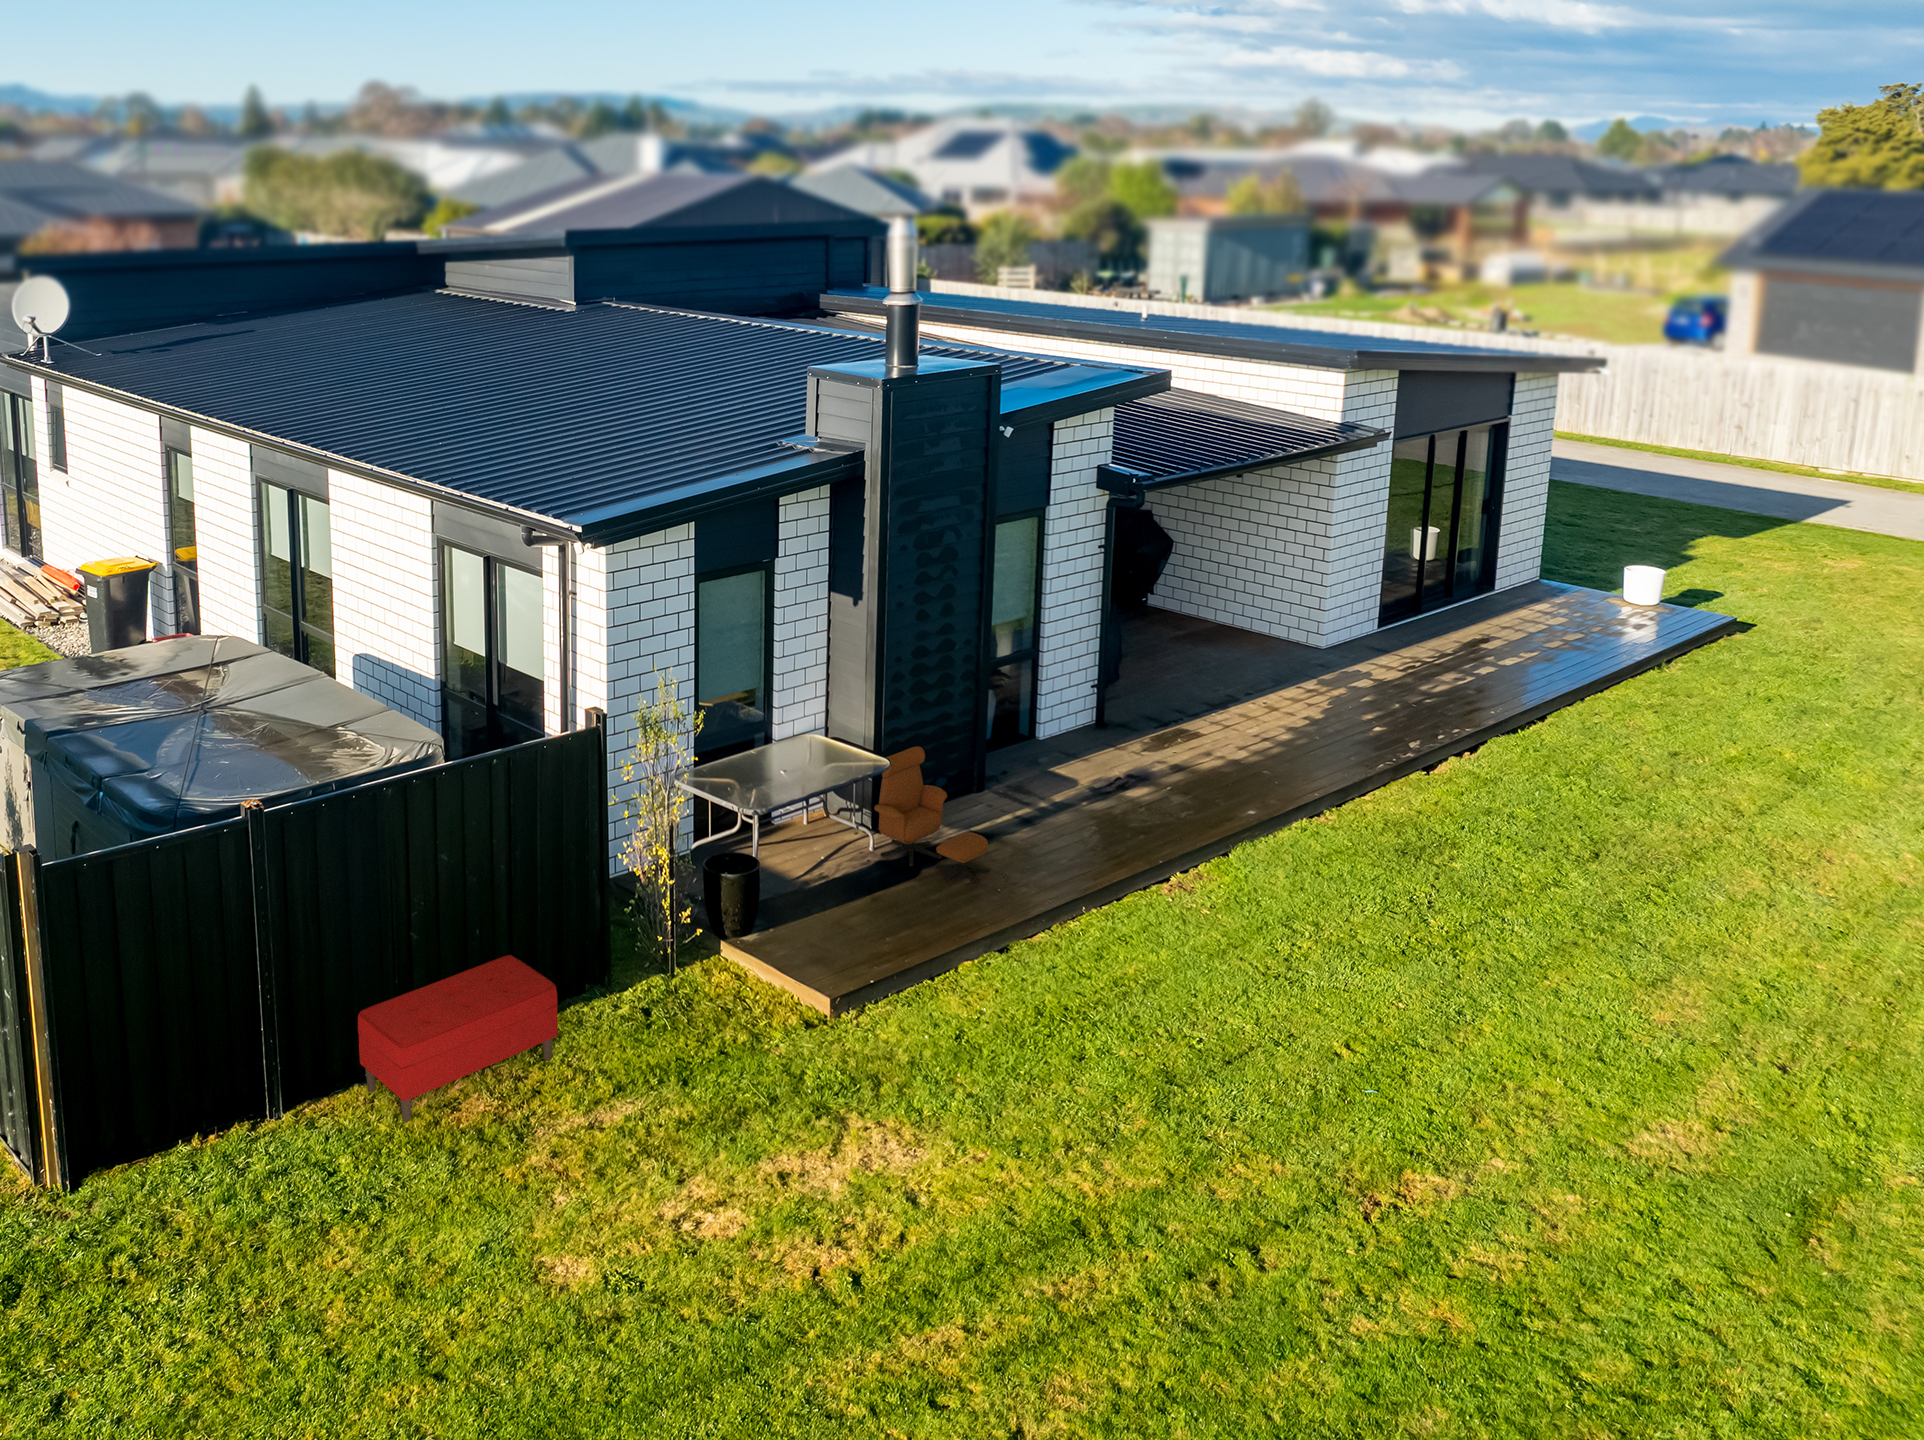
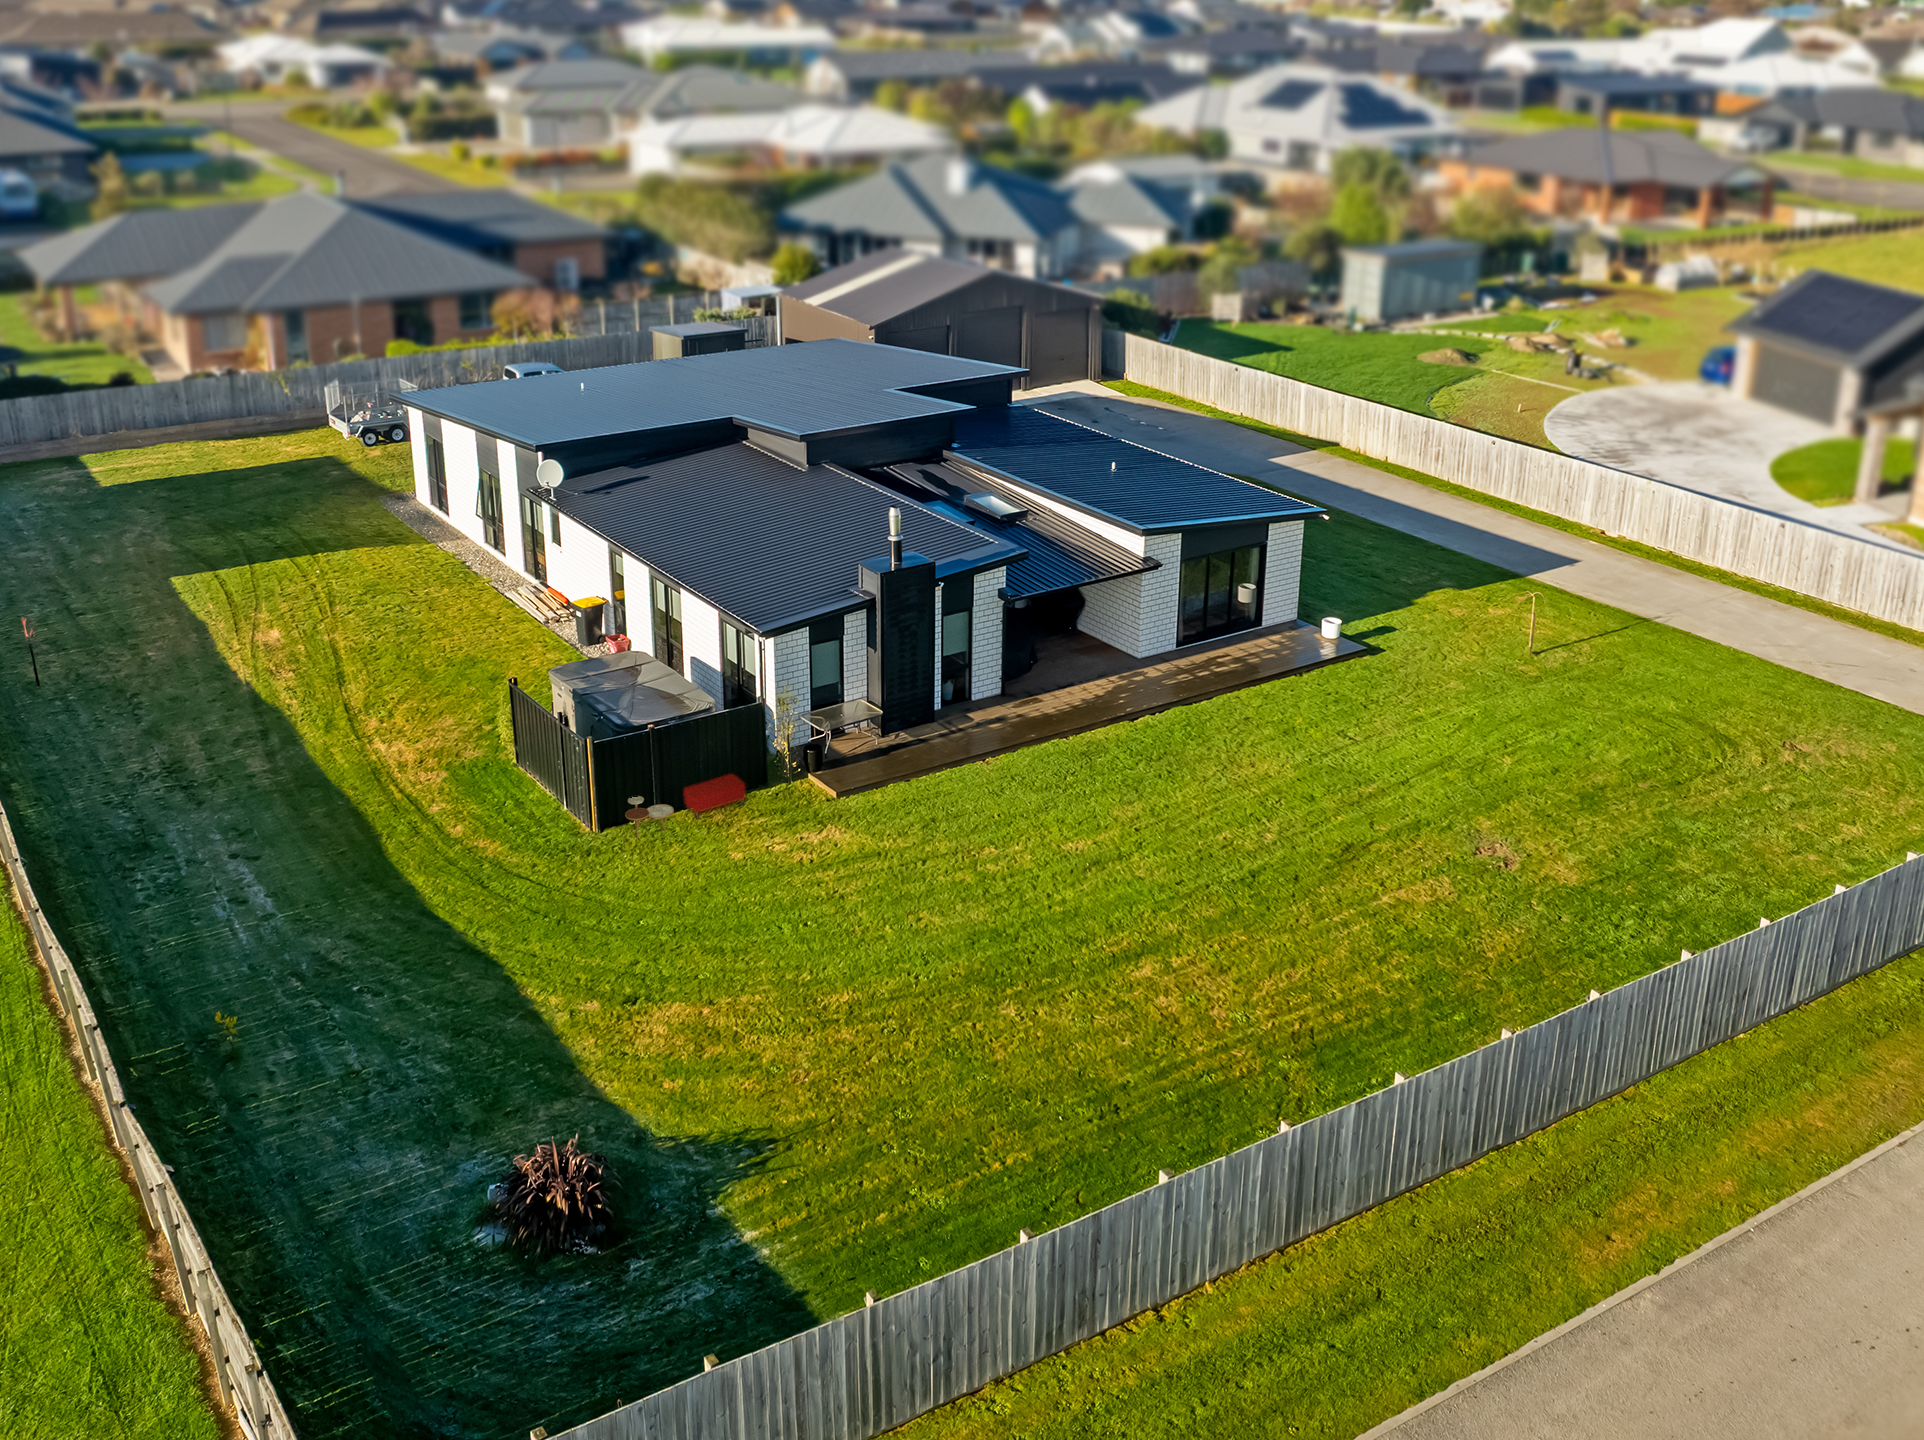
lounge chair: present [874,746,990,884] -> none [879,706,921,758]
side table: none [154,1054,331,1215] -> present [625,796,674,838]

